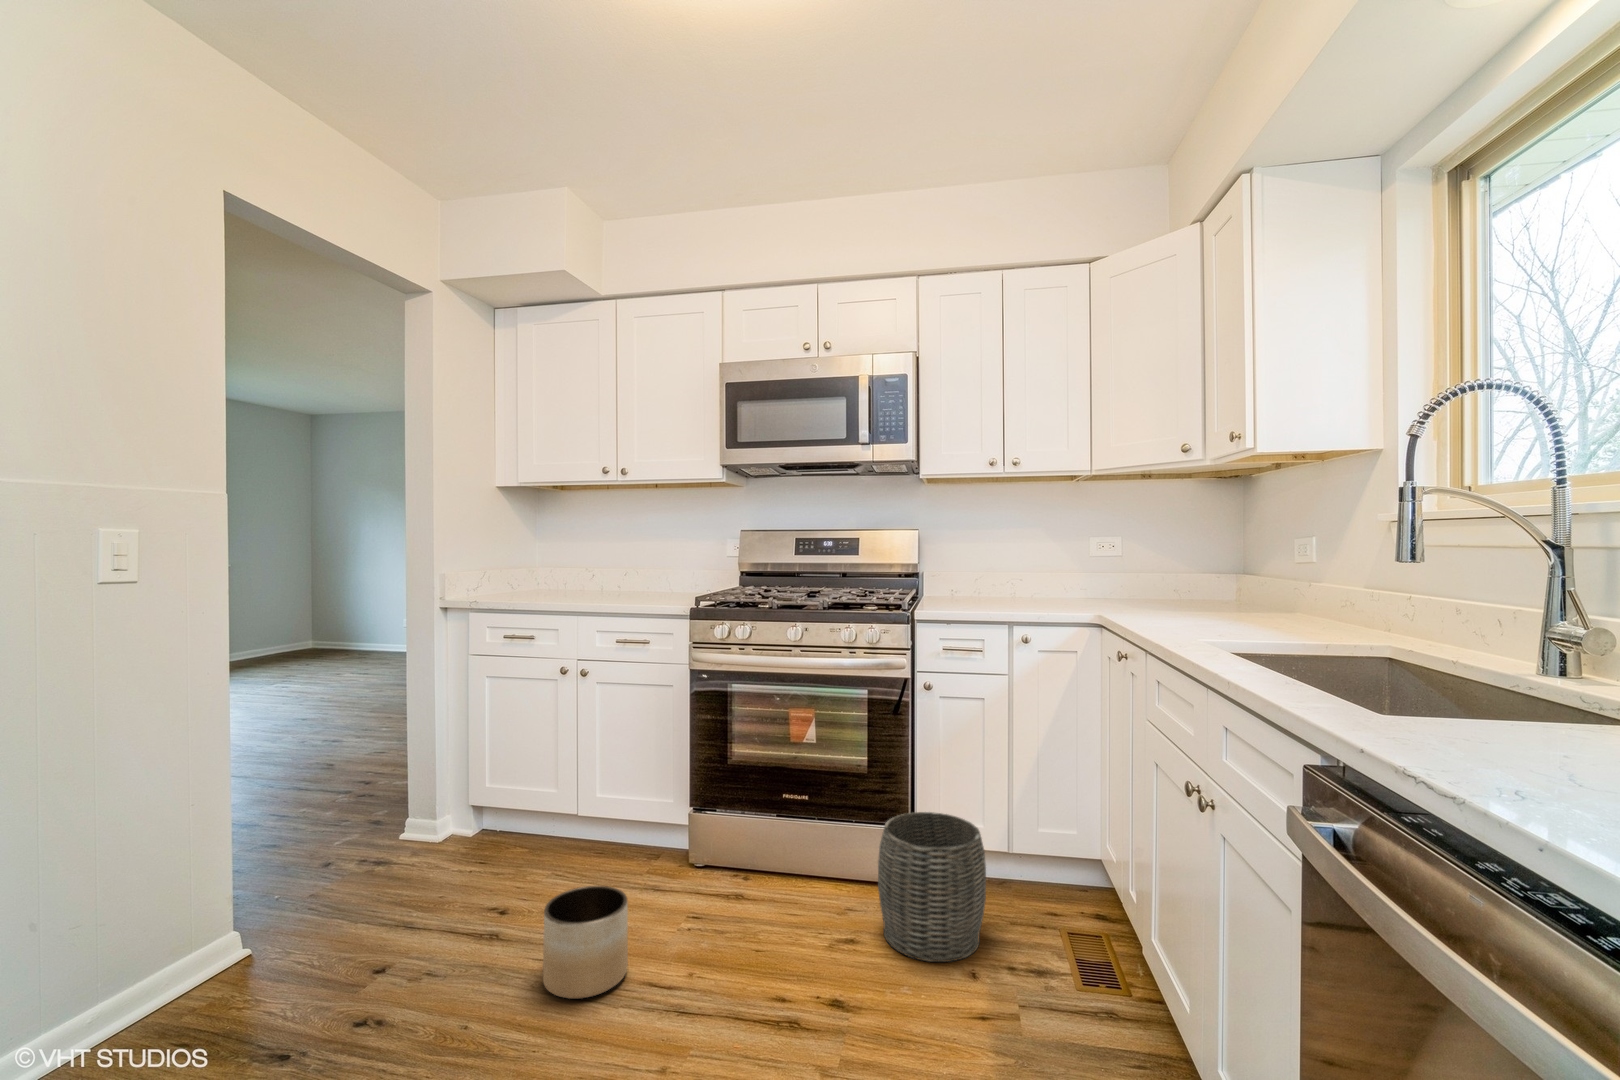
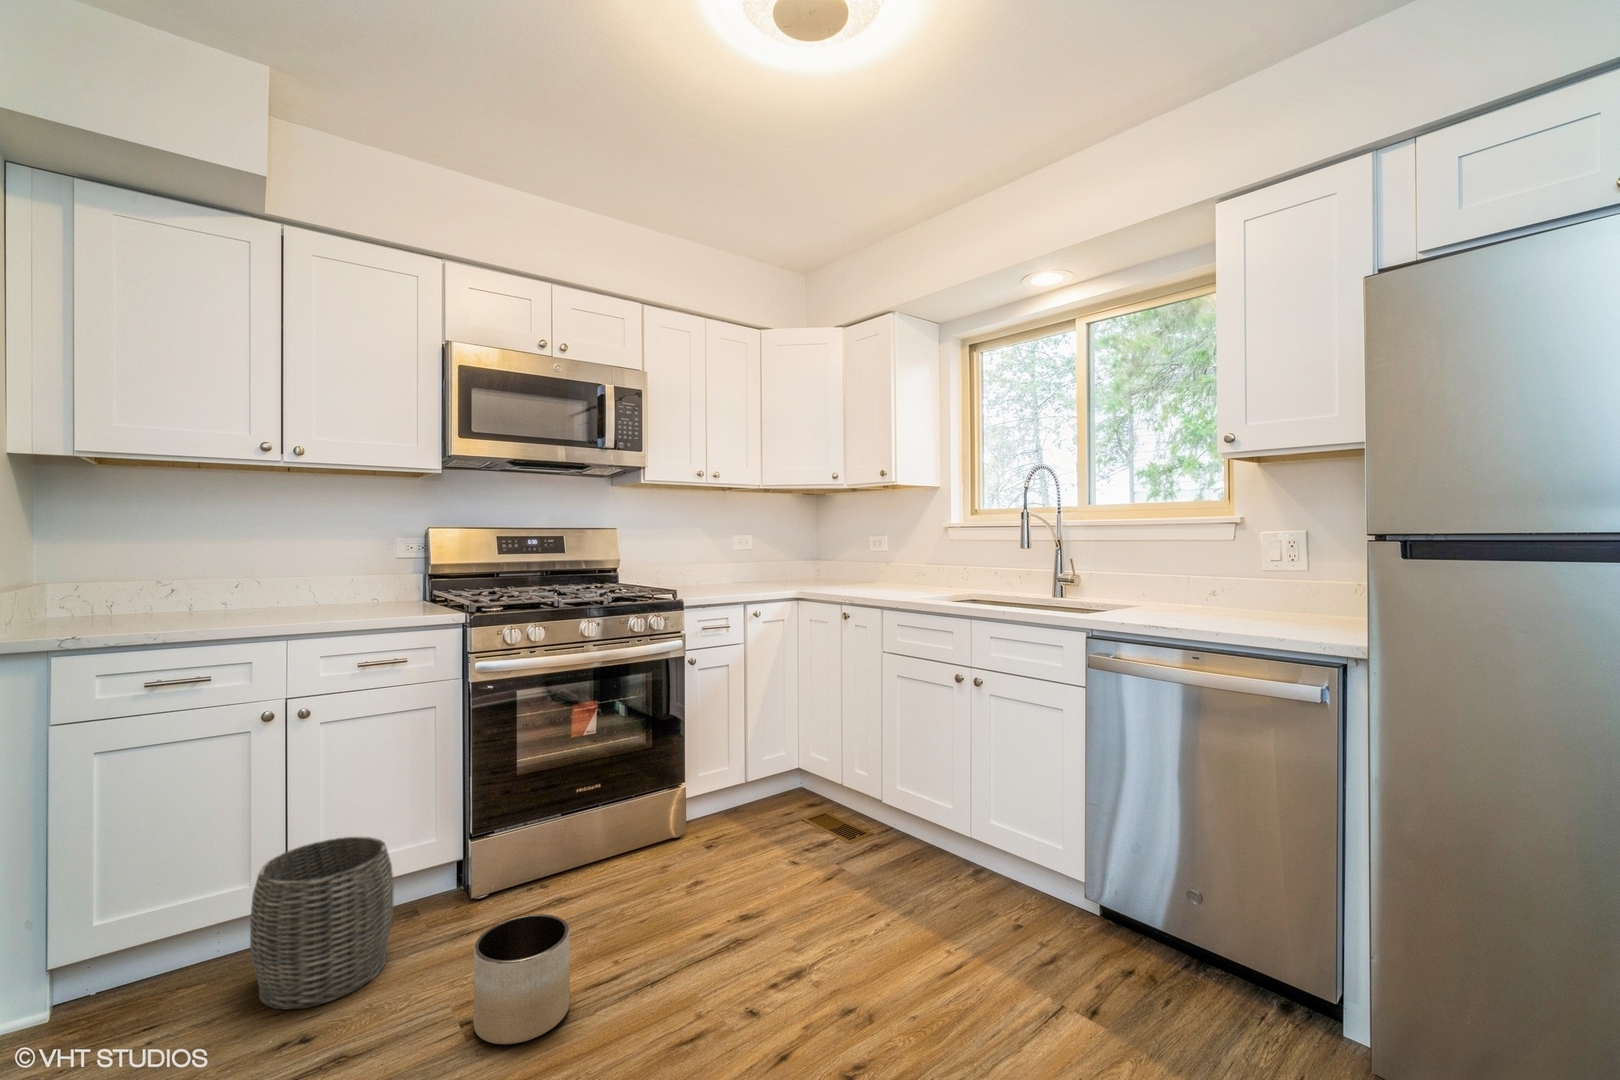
woven basket: present [878,812,986,962] -> present [250,837,394,1009]

